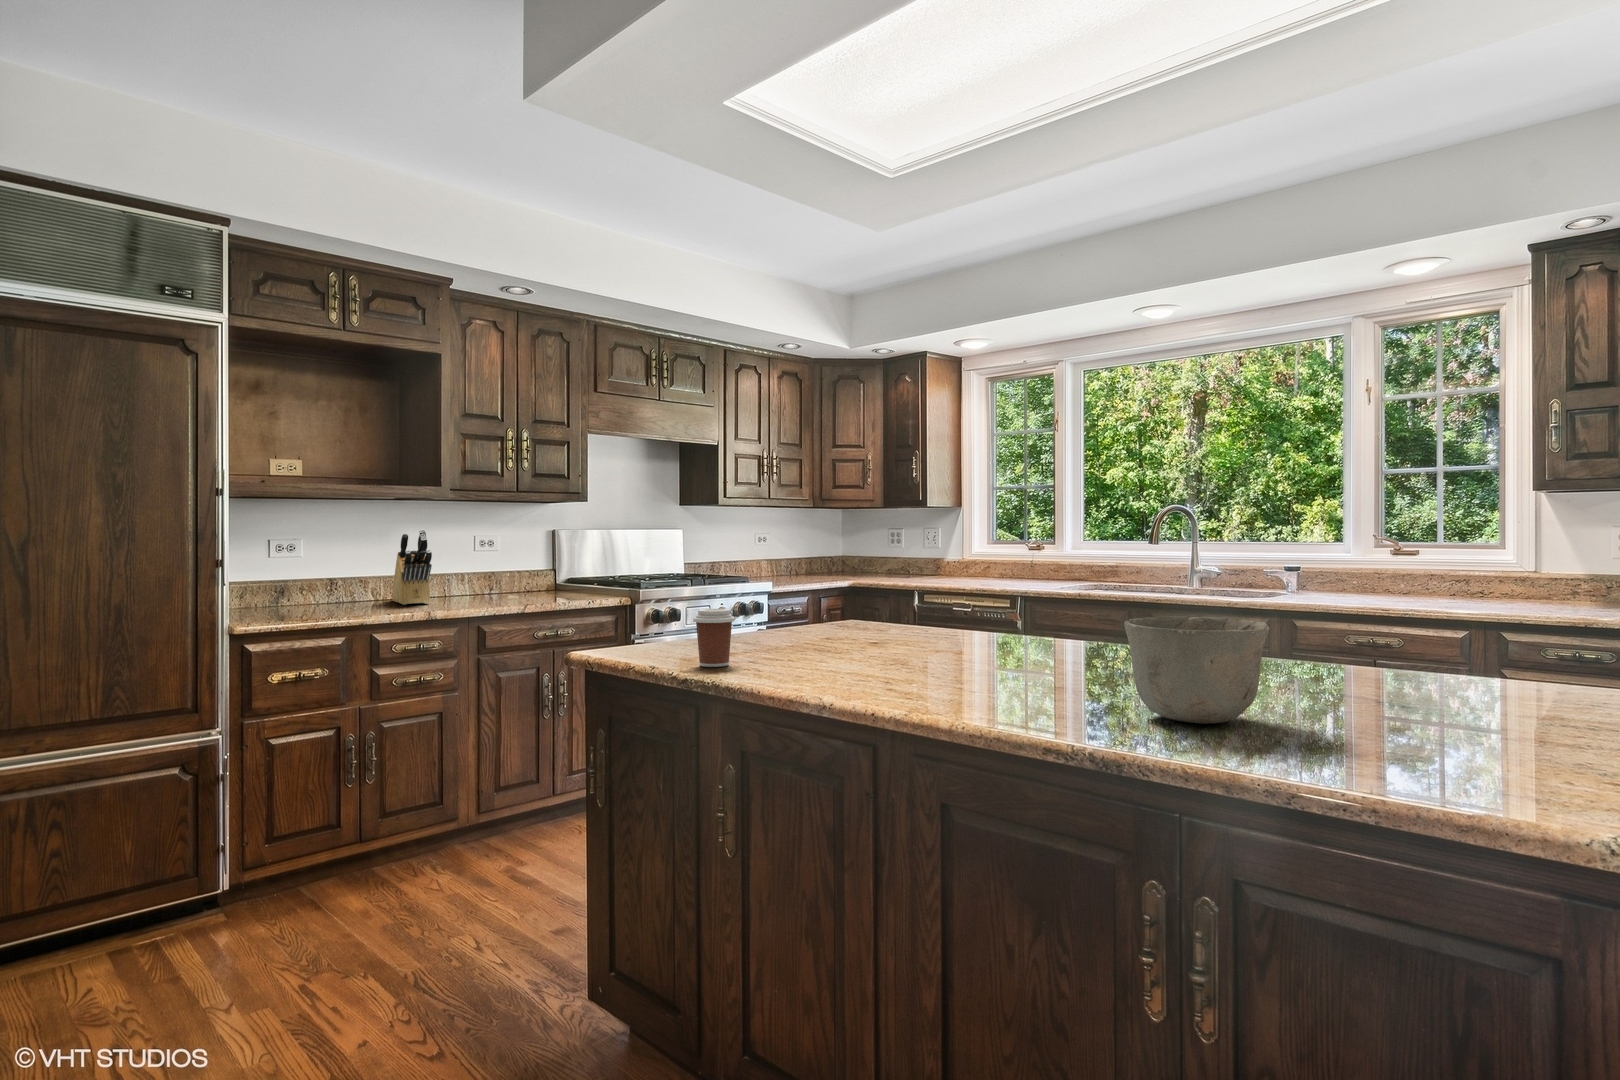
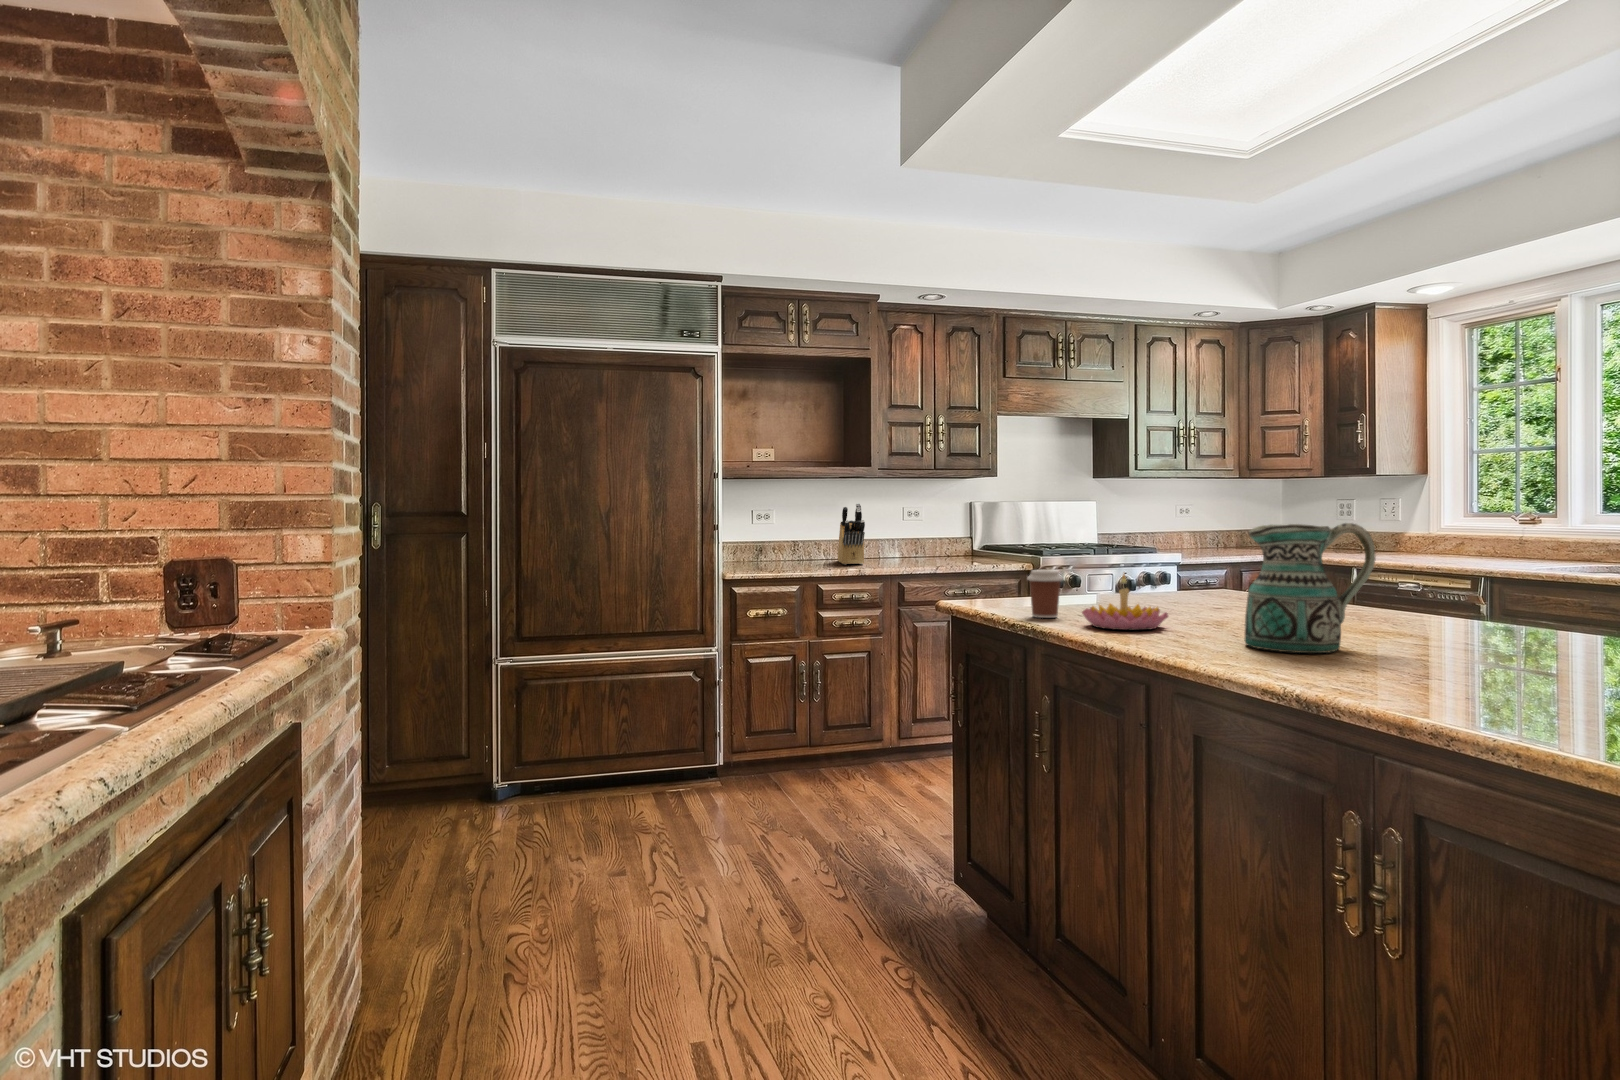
ceramic pitcher: none [960,551,1077,693] -> present [1245,523,1376,653]
candle holder: none [766,608,863,678] -> present [1082,574,1168,630]
ceramic bowl: present [1125,617,1269,724] -> none [1373,586,1526,685]

